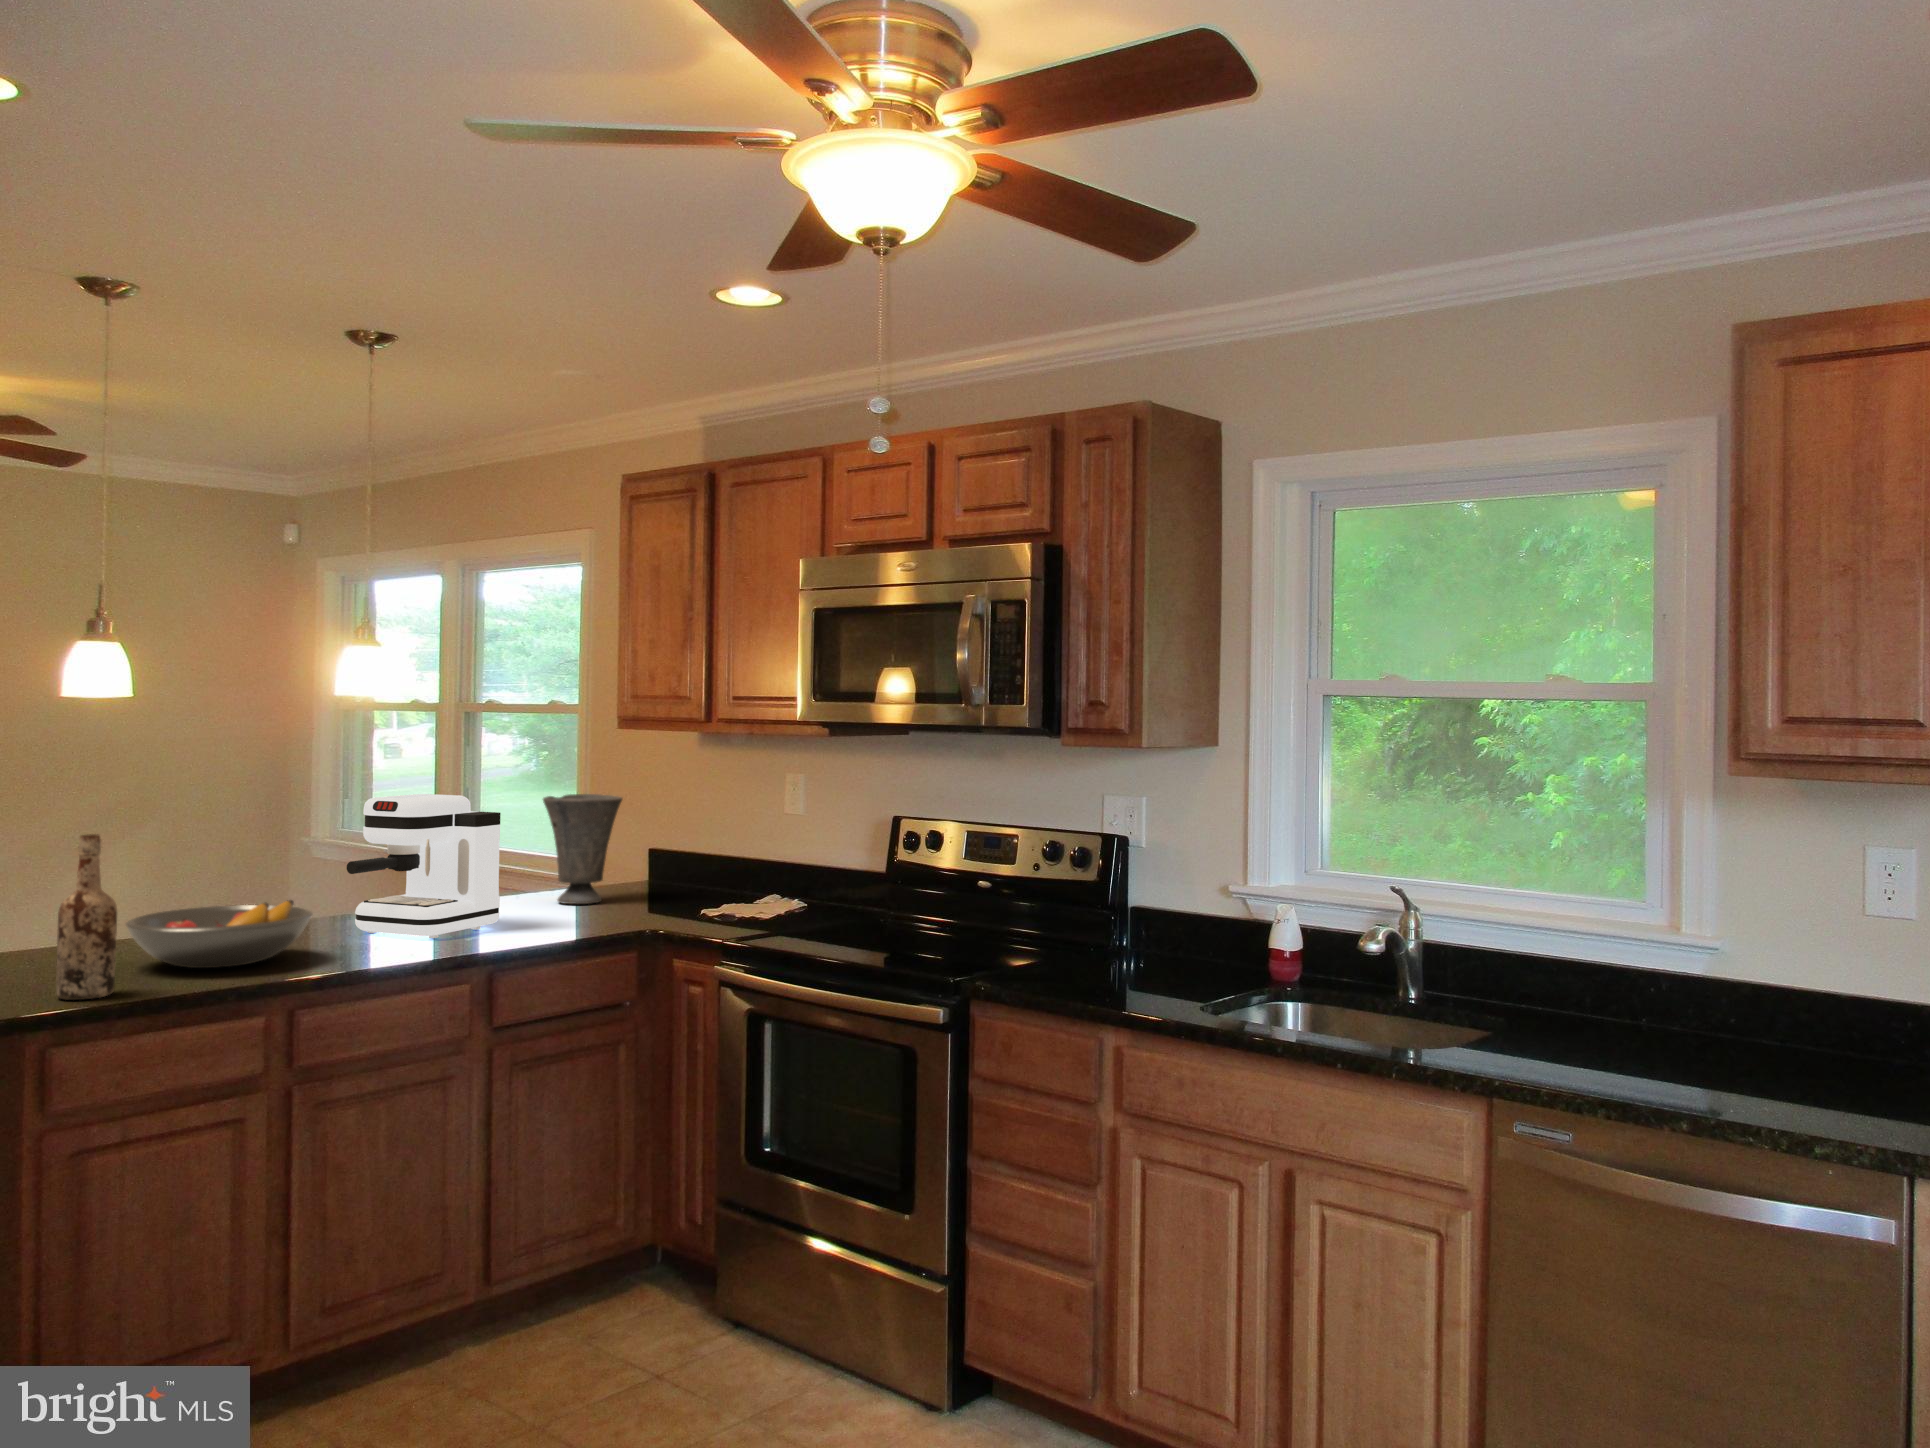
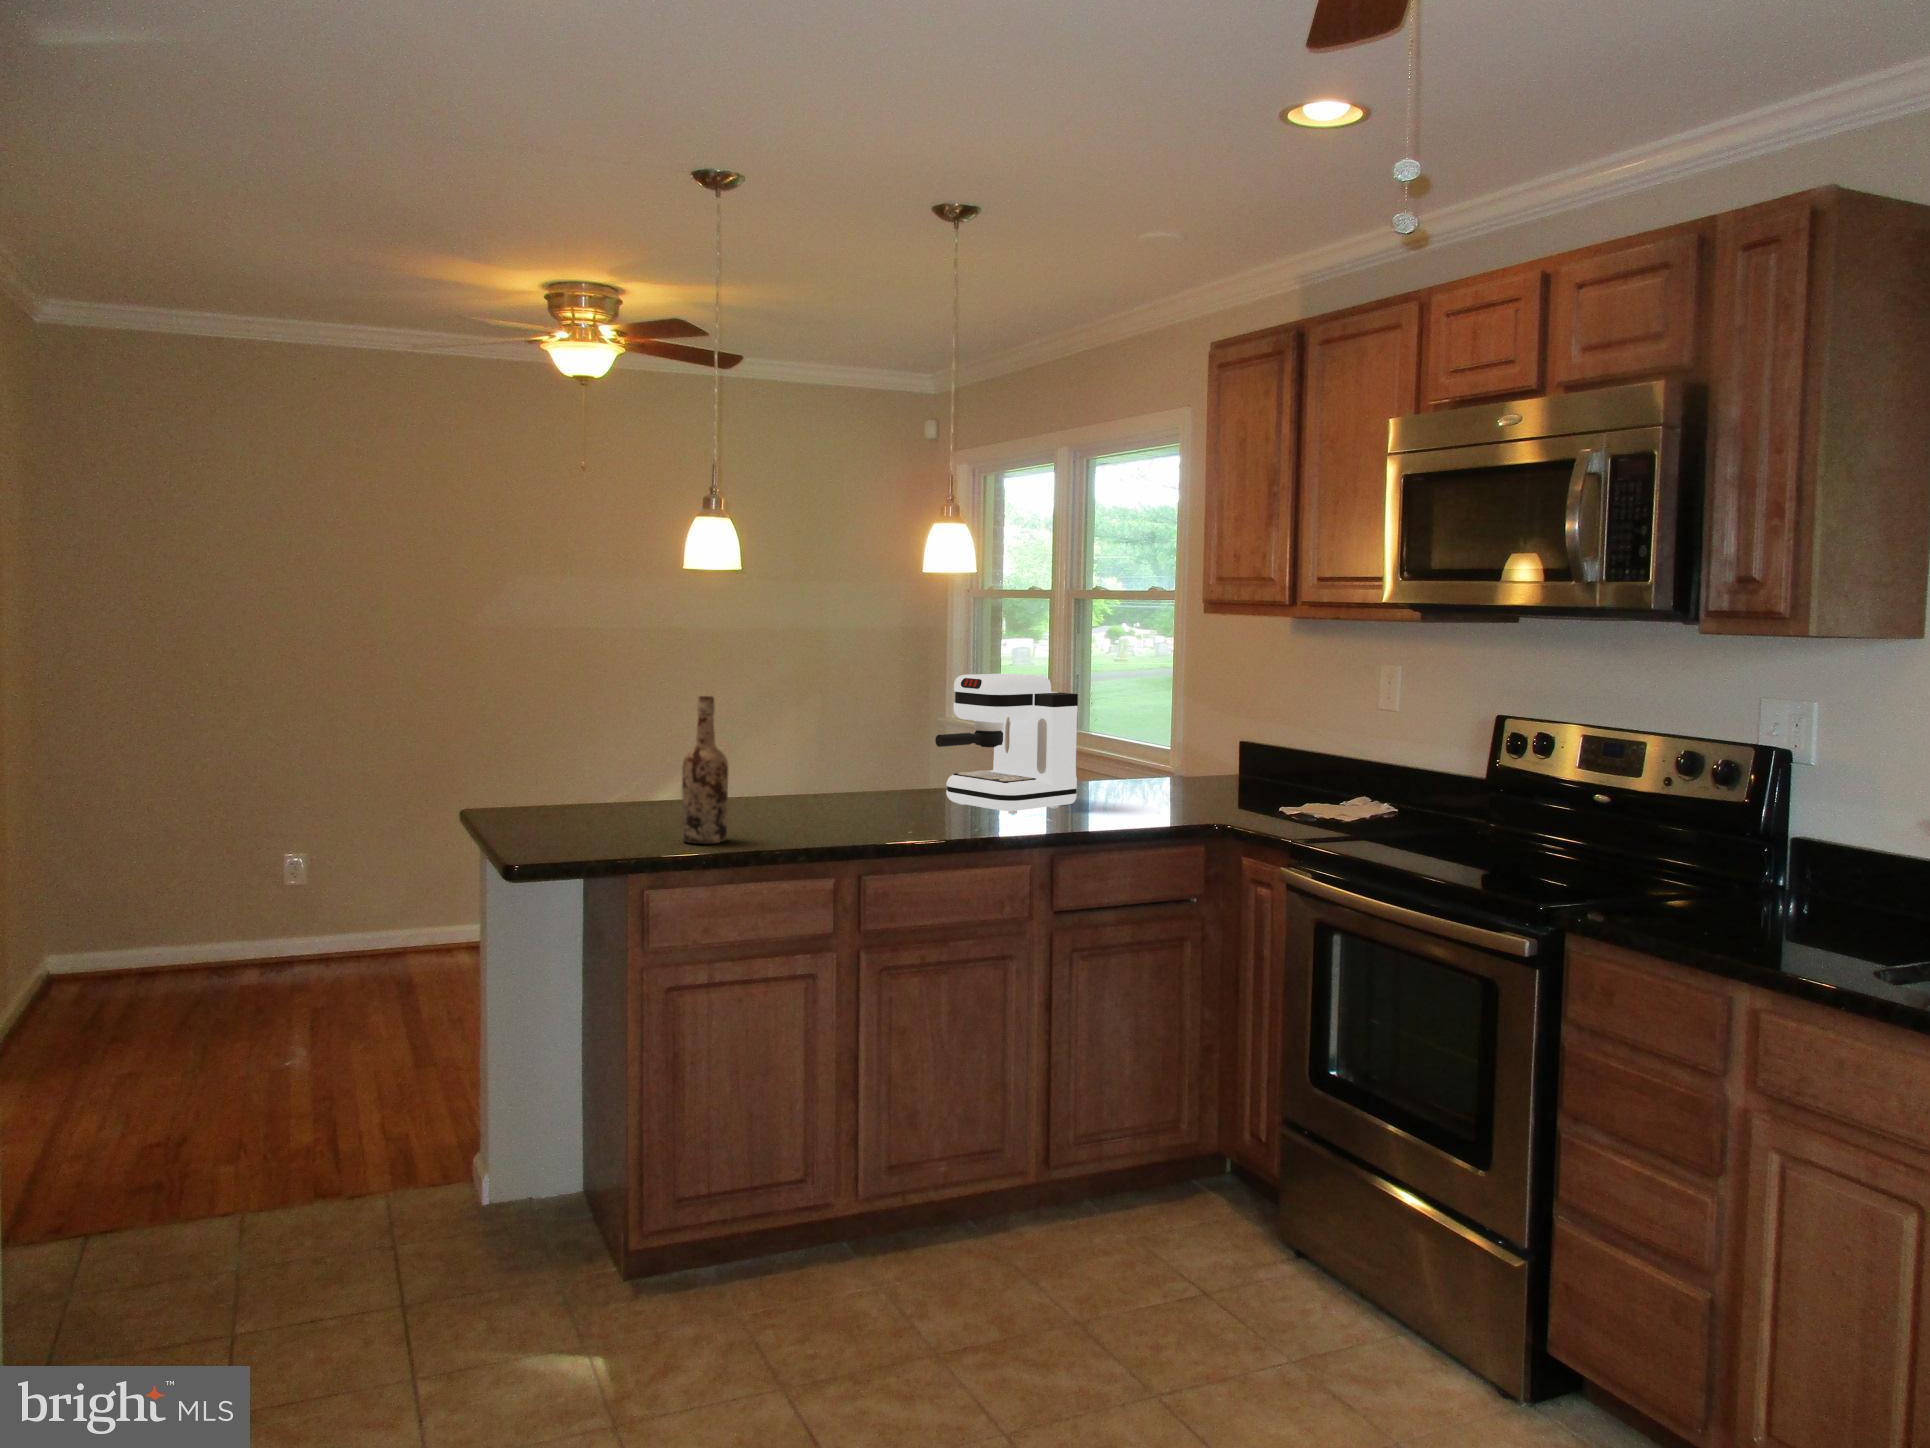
vase: present [543,794,622,904] -> none [1128,680,1207,791]
fruit bowl: present [126,900,312,968] -> none [746,767,900,825]

